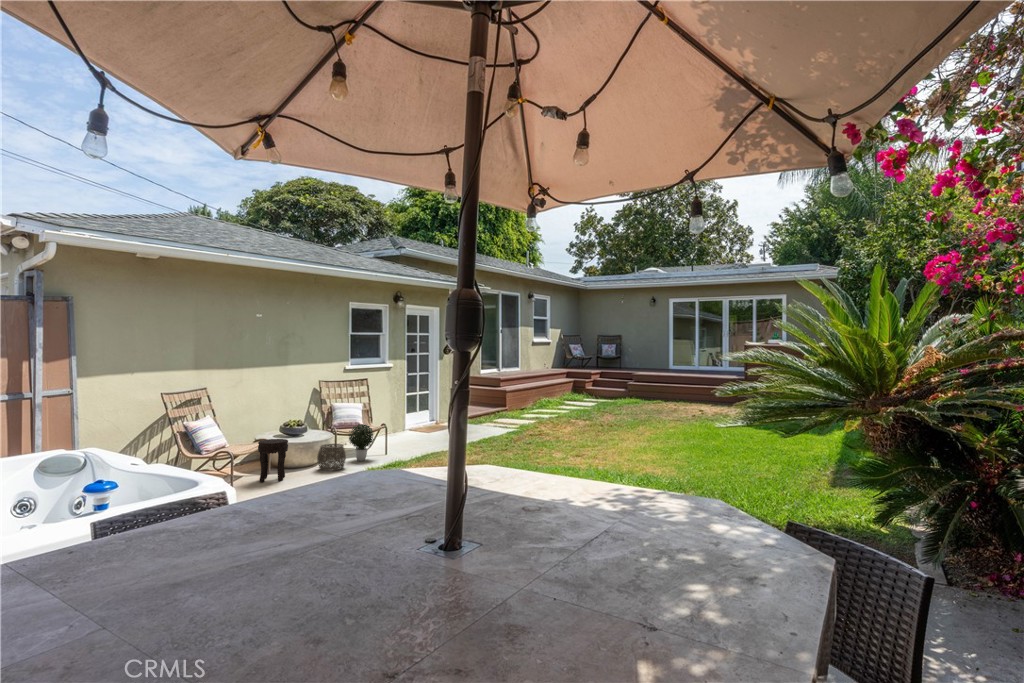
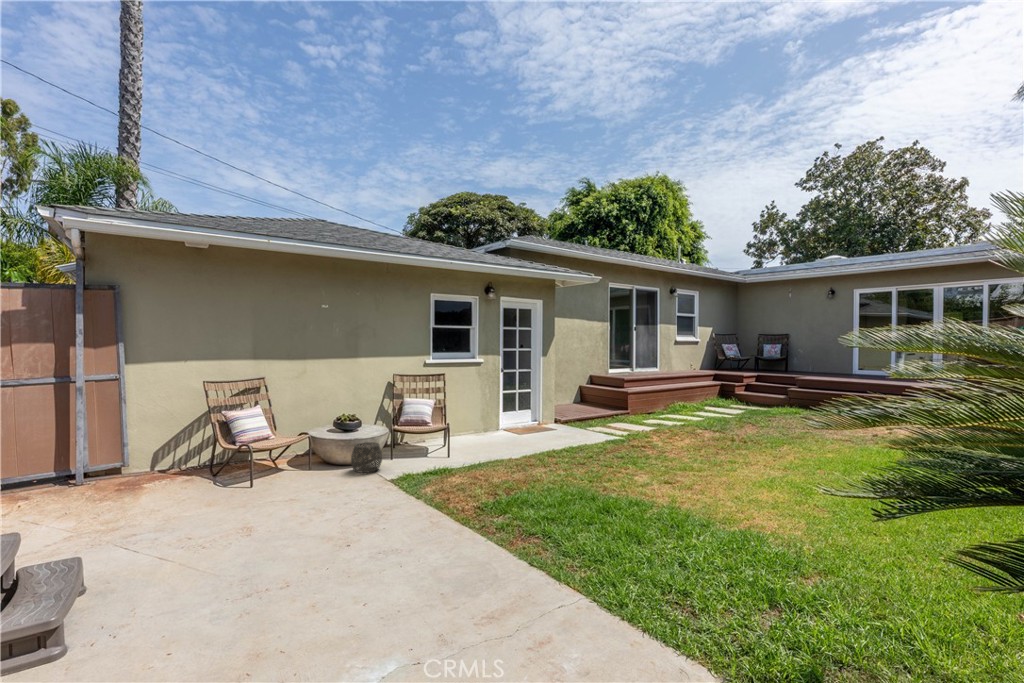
potted plant: present [348,424,374,461] -> none [398,422,426,463]
side table: present [258,439,288,482] -> none [279,433,313,481]

